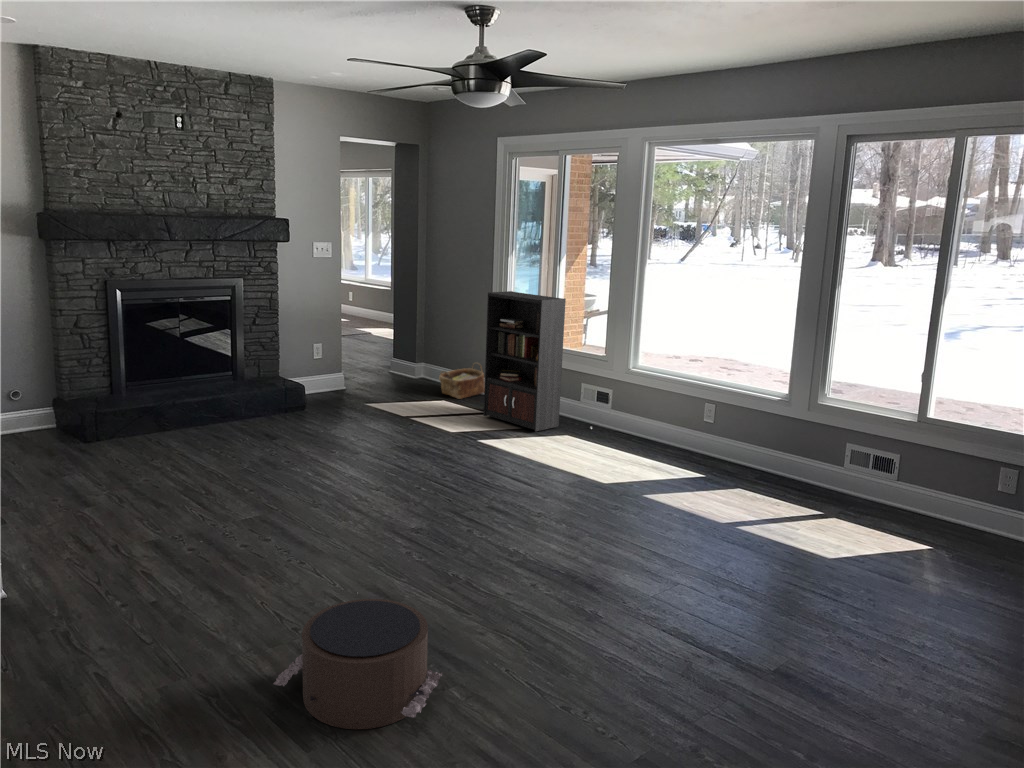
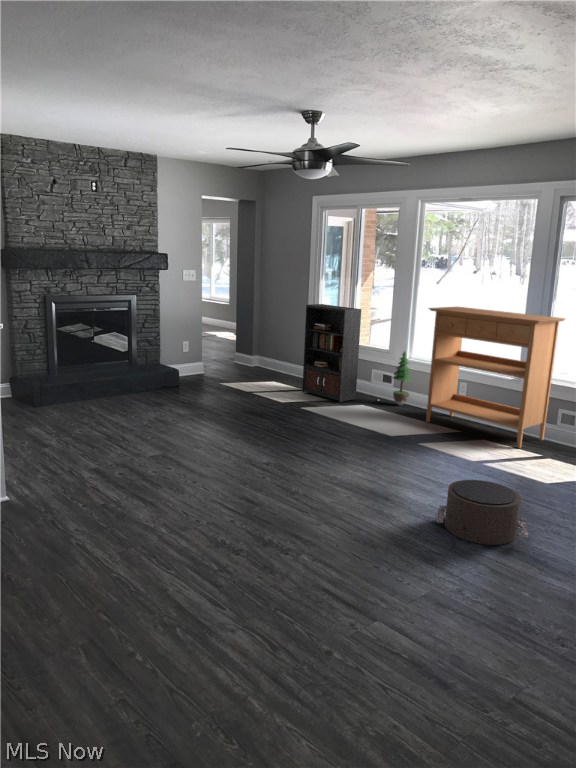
console table: none [657,296,857,504] -> present [426,307,565,448]
potted tree: none [610,357,638,436] -> present [393,351,412,405]
woven basket: present [439,362,485,399] -> none [269,355,302,381]
pouf: present [274,599,442,729] -> present [436,480,528,545]

